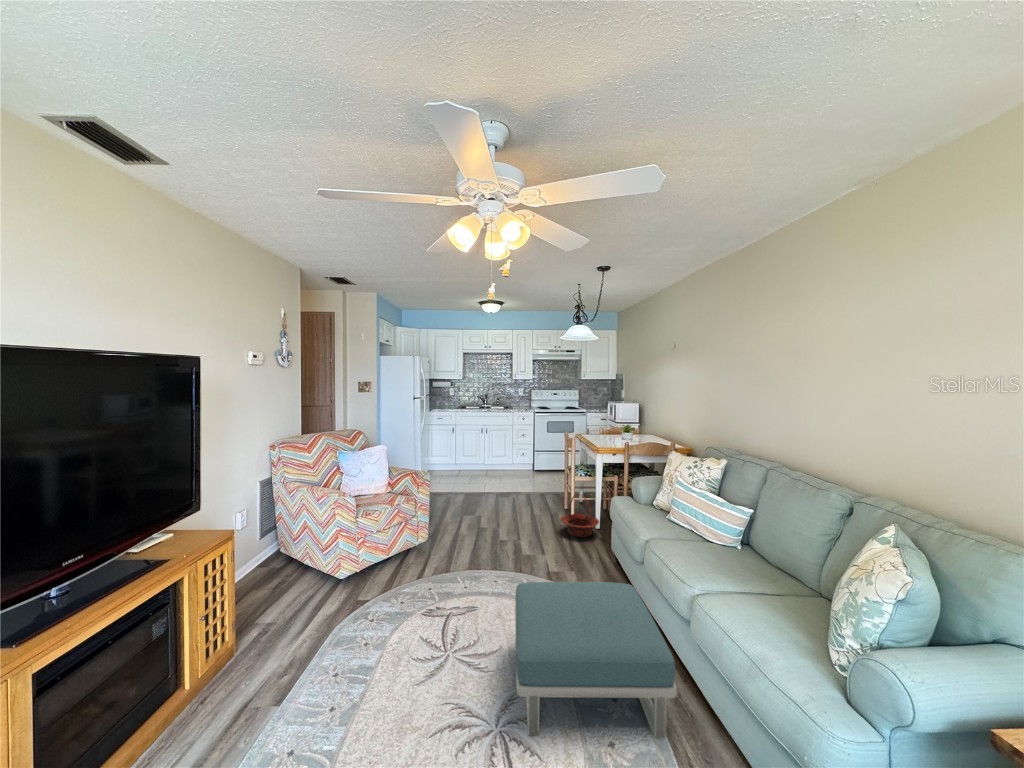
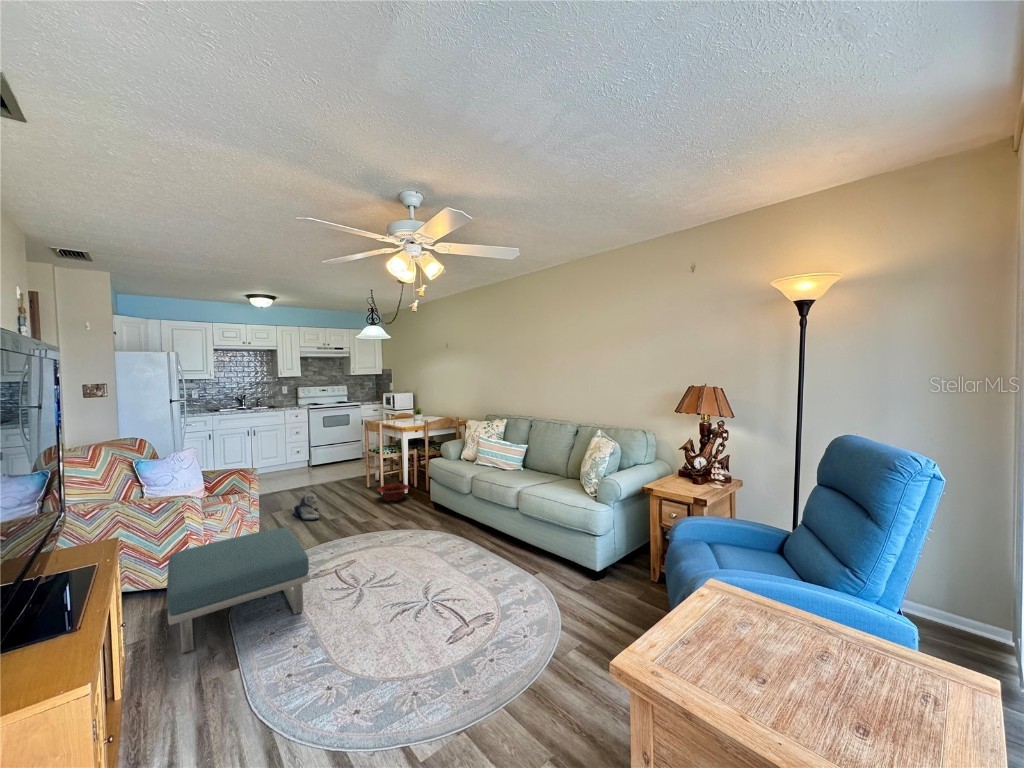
plush toy: none [474,507,498,538] -> present [294,493,319,520]
footstool: present [515,582,677,737] -> present [167,528,310,653]

